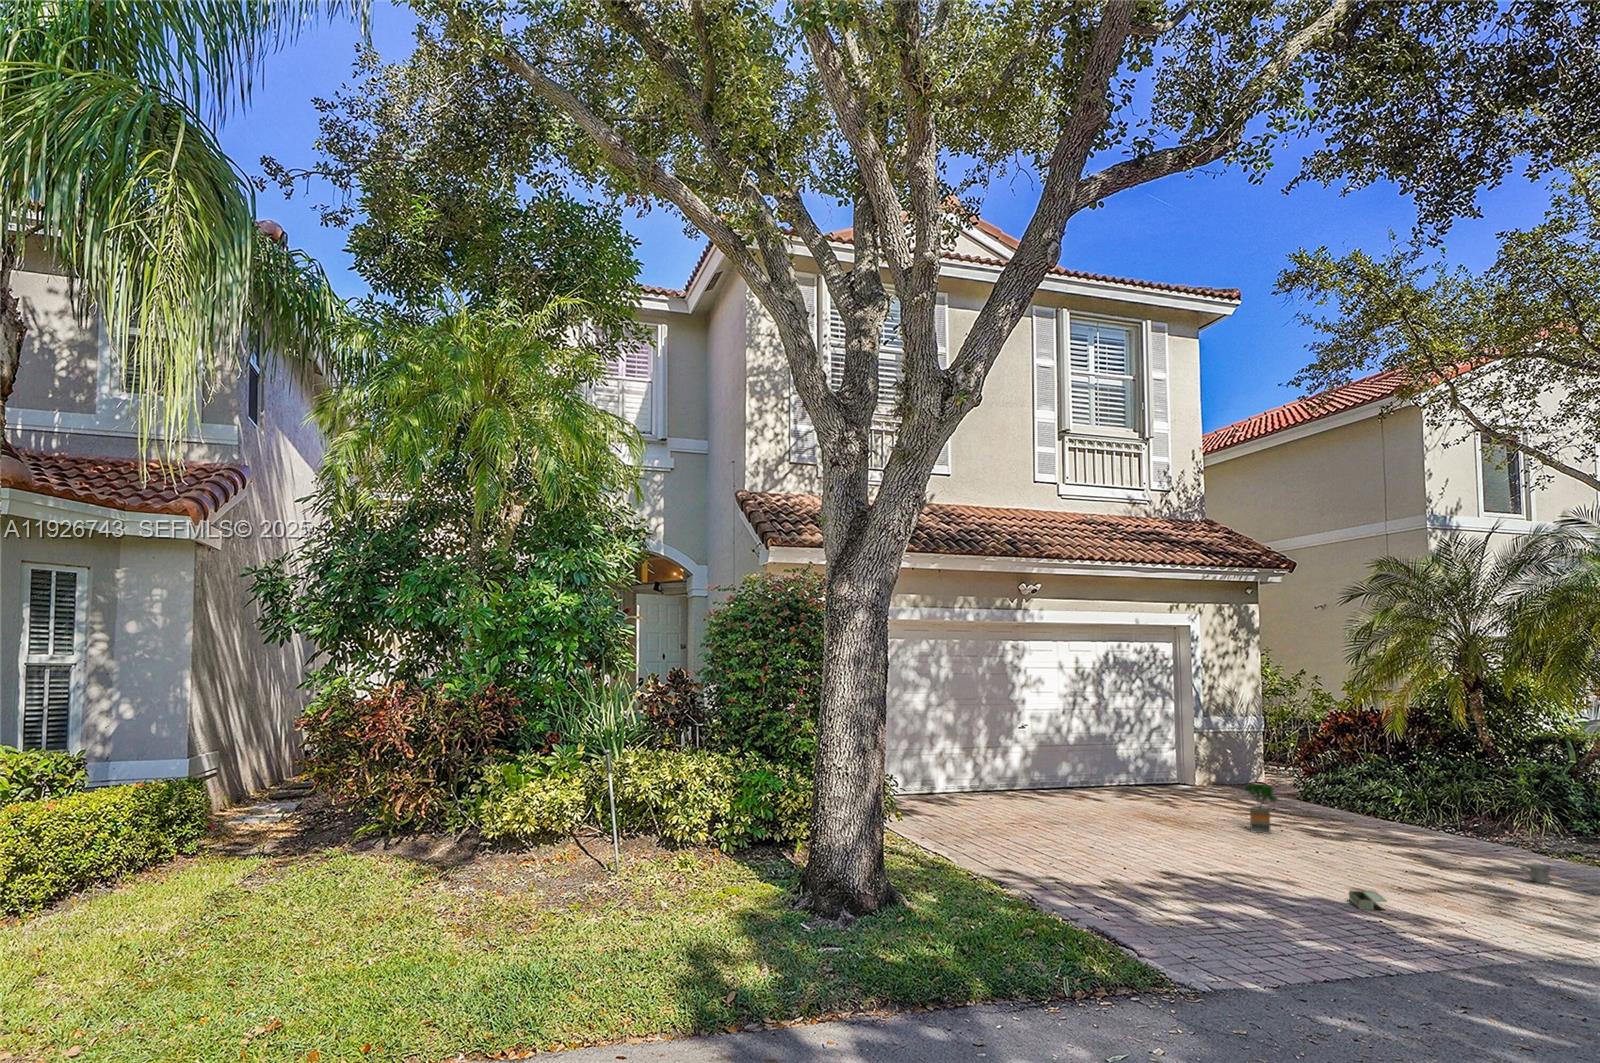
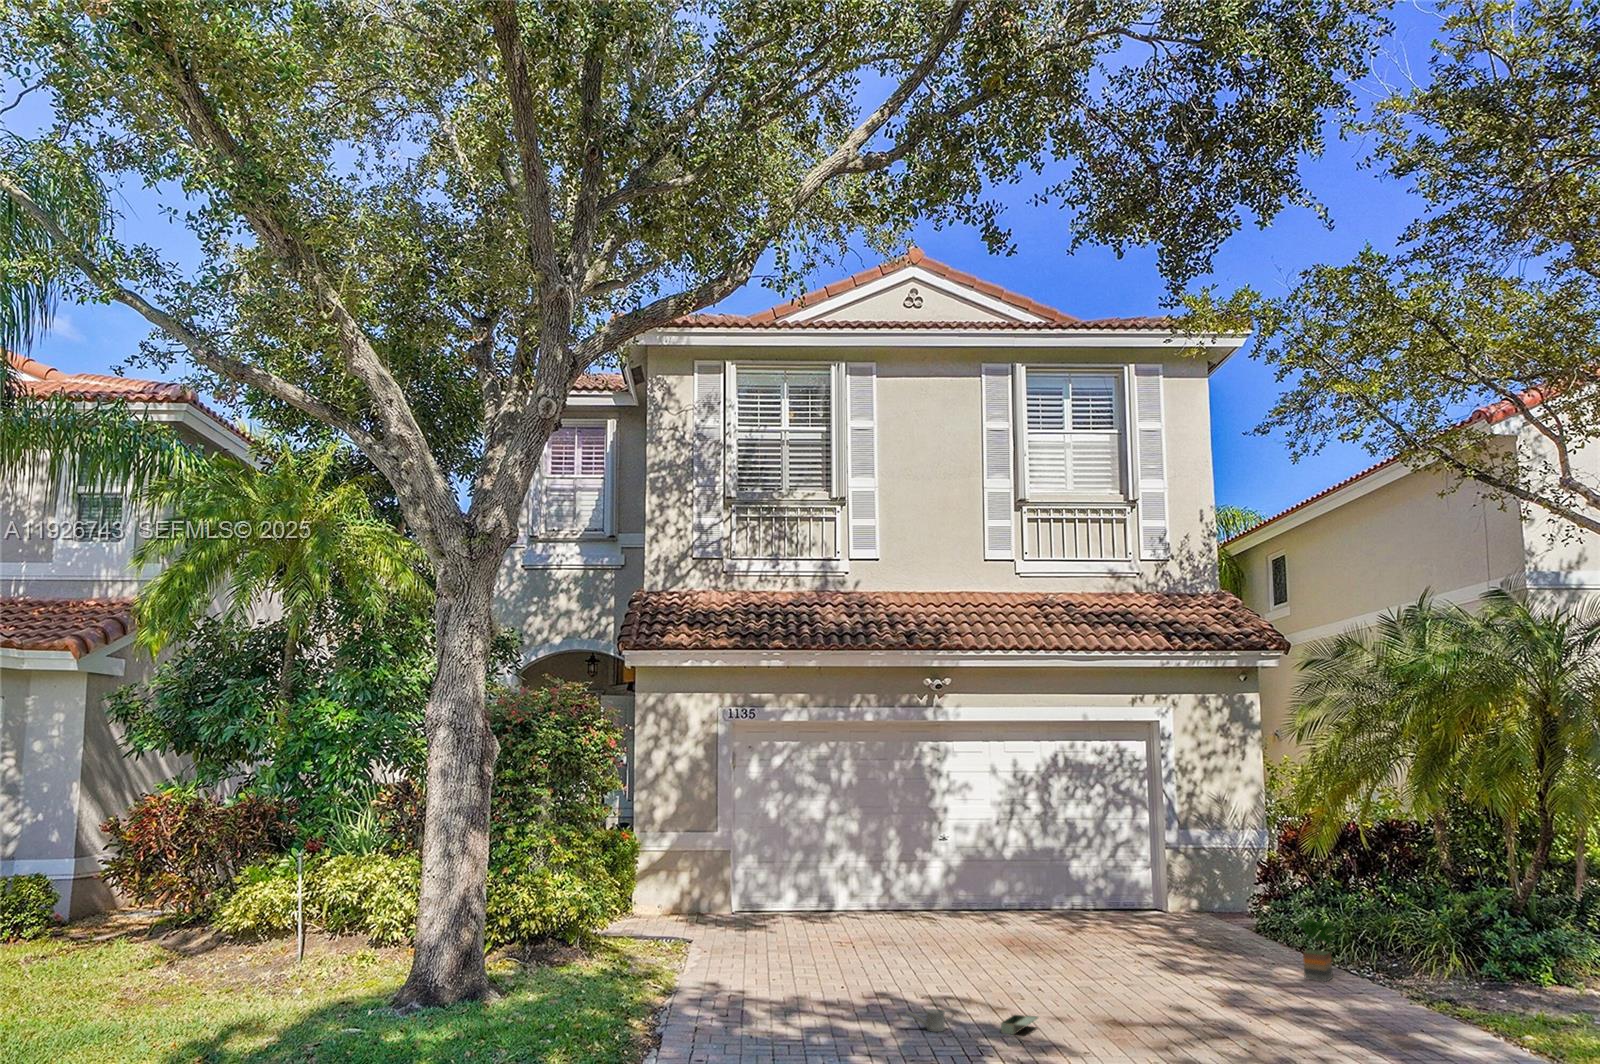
potted tree: present [1244,784,1277,833] -> present [1299,920,1336,982]
watering can: present [1520,864,1550,884] -> present [905,1009,954,1032]

